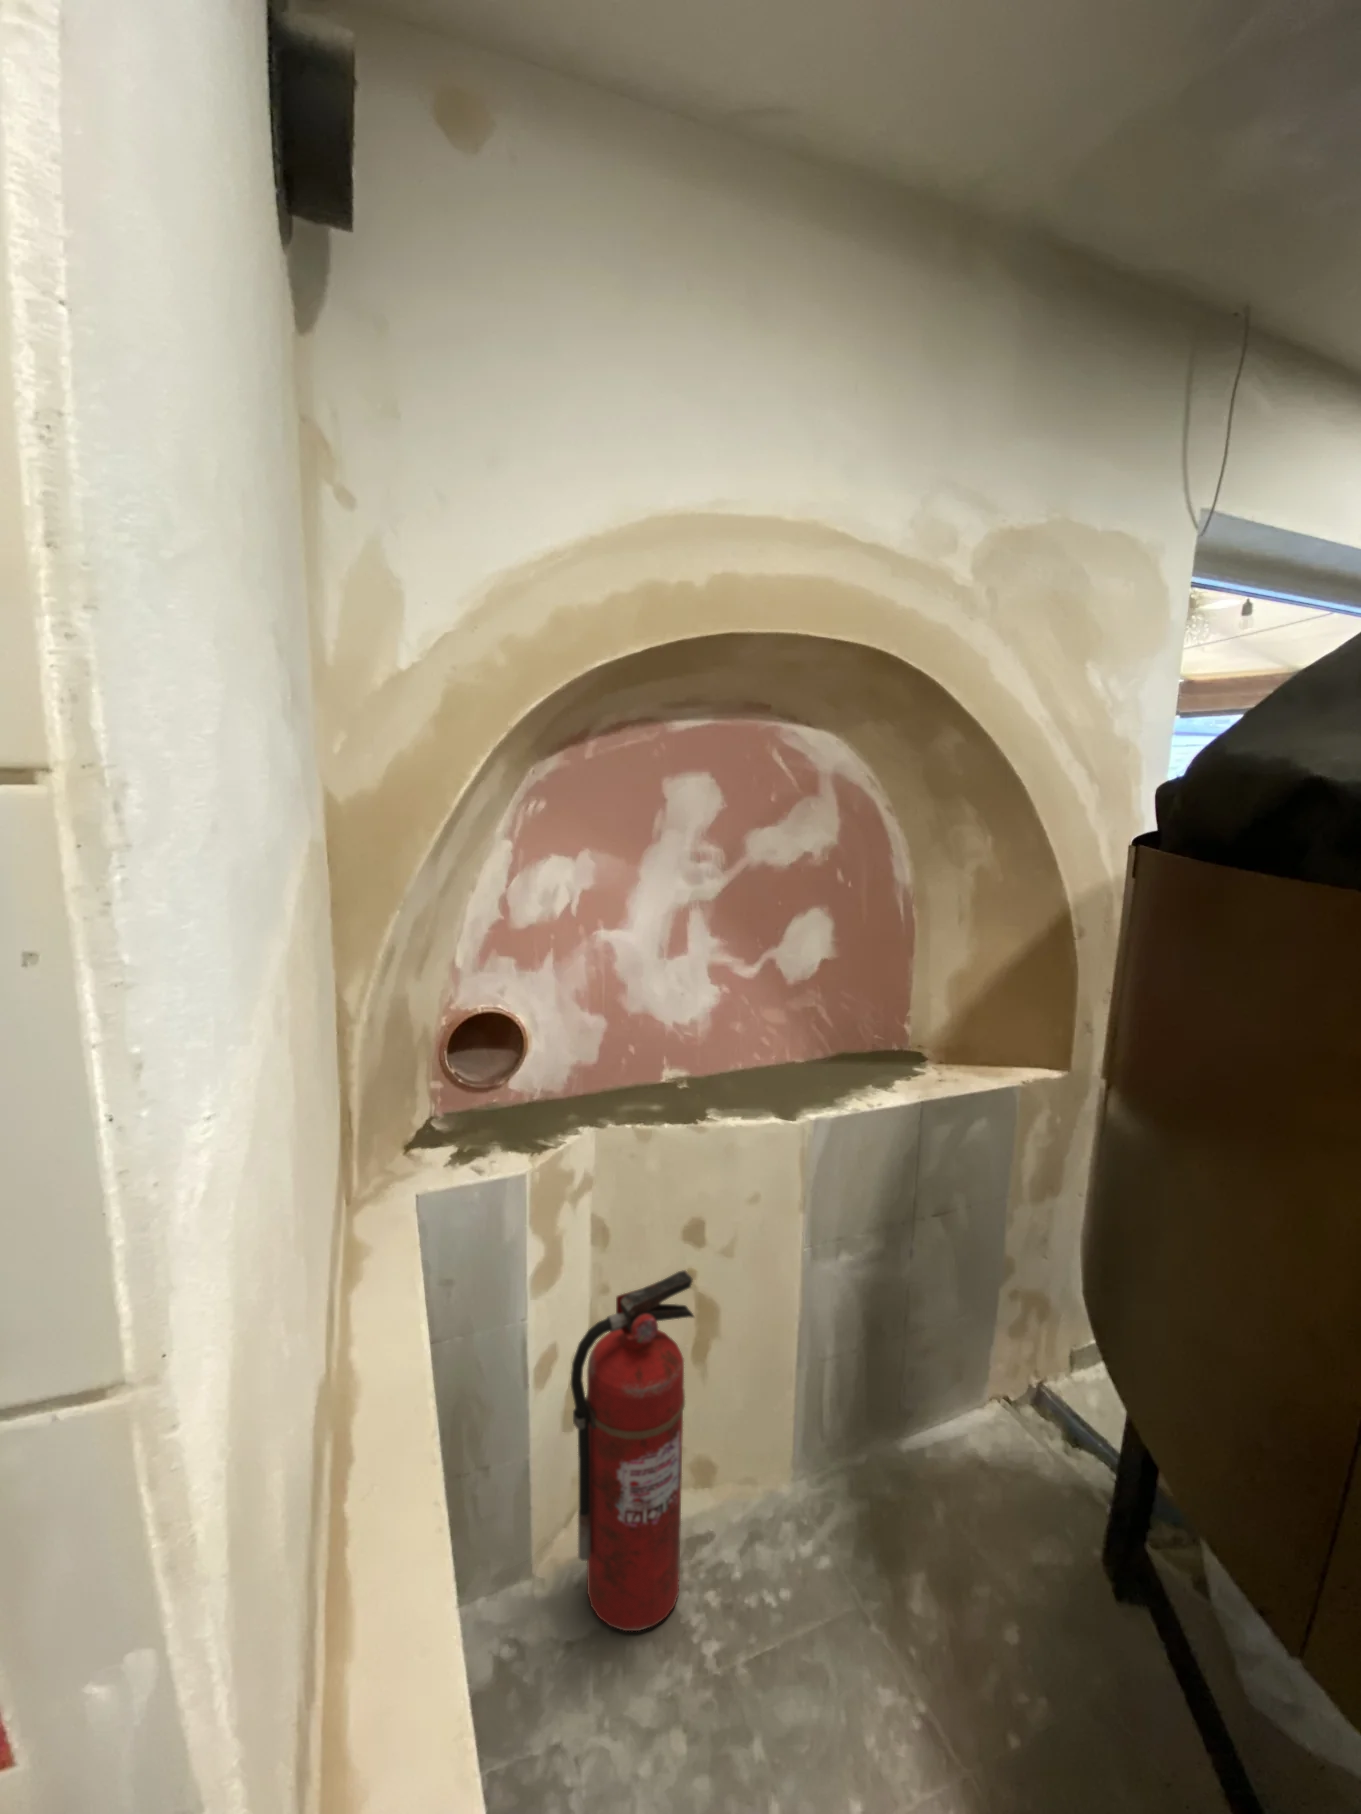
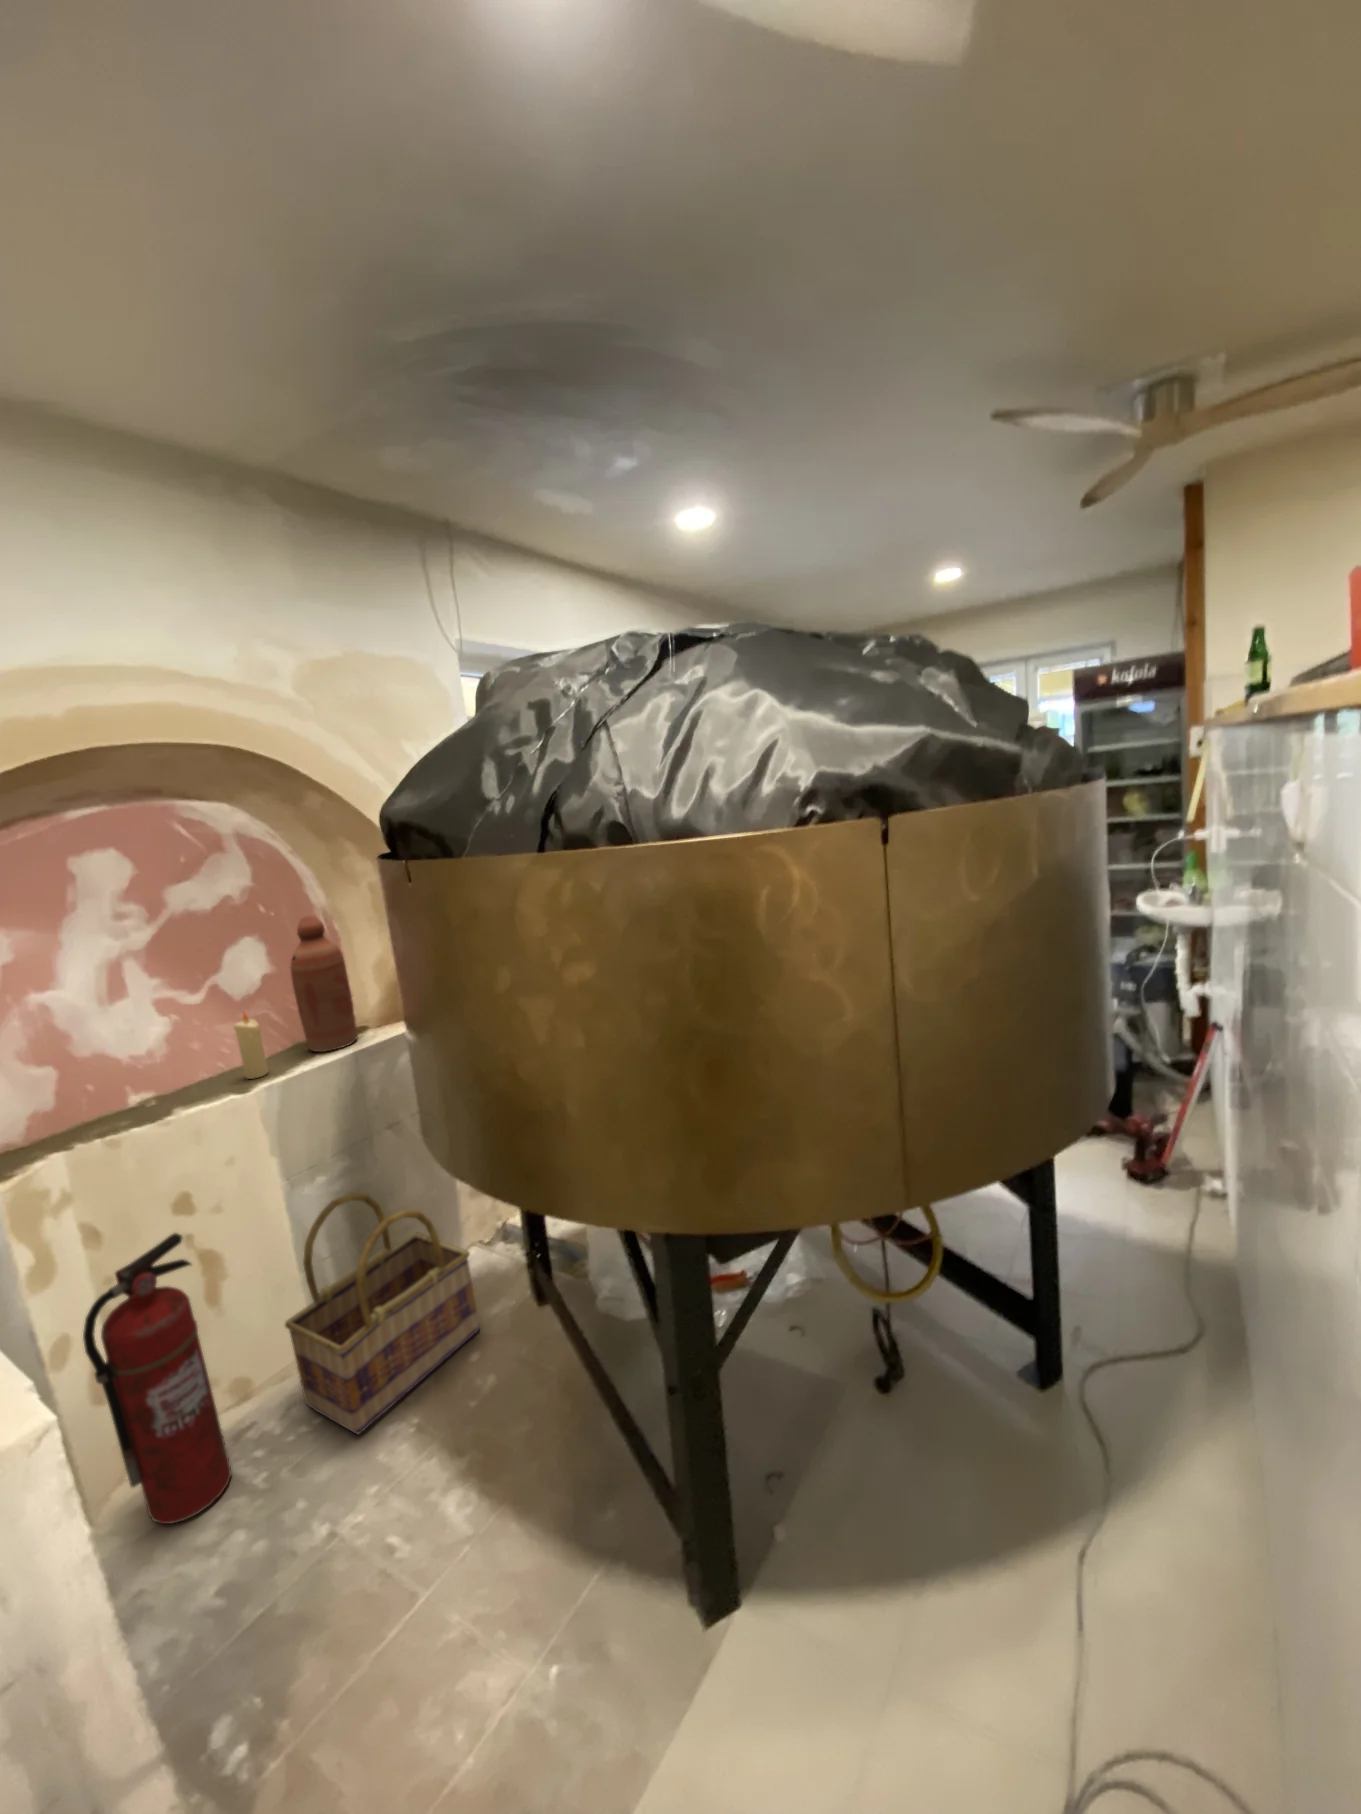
bottle: none [859,899,932,1084] -> present [290,916,357,1052]
candle: none [788,1005,819,1096] -> present [234,1013,268,1079]
basket: none [771,1285,1025,1635] -> present [285,1193,480,1434]

